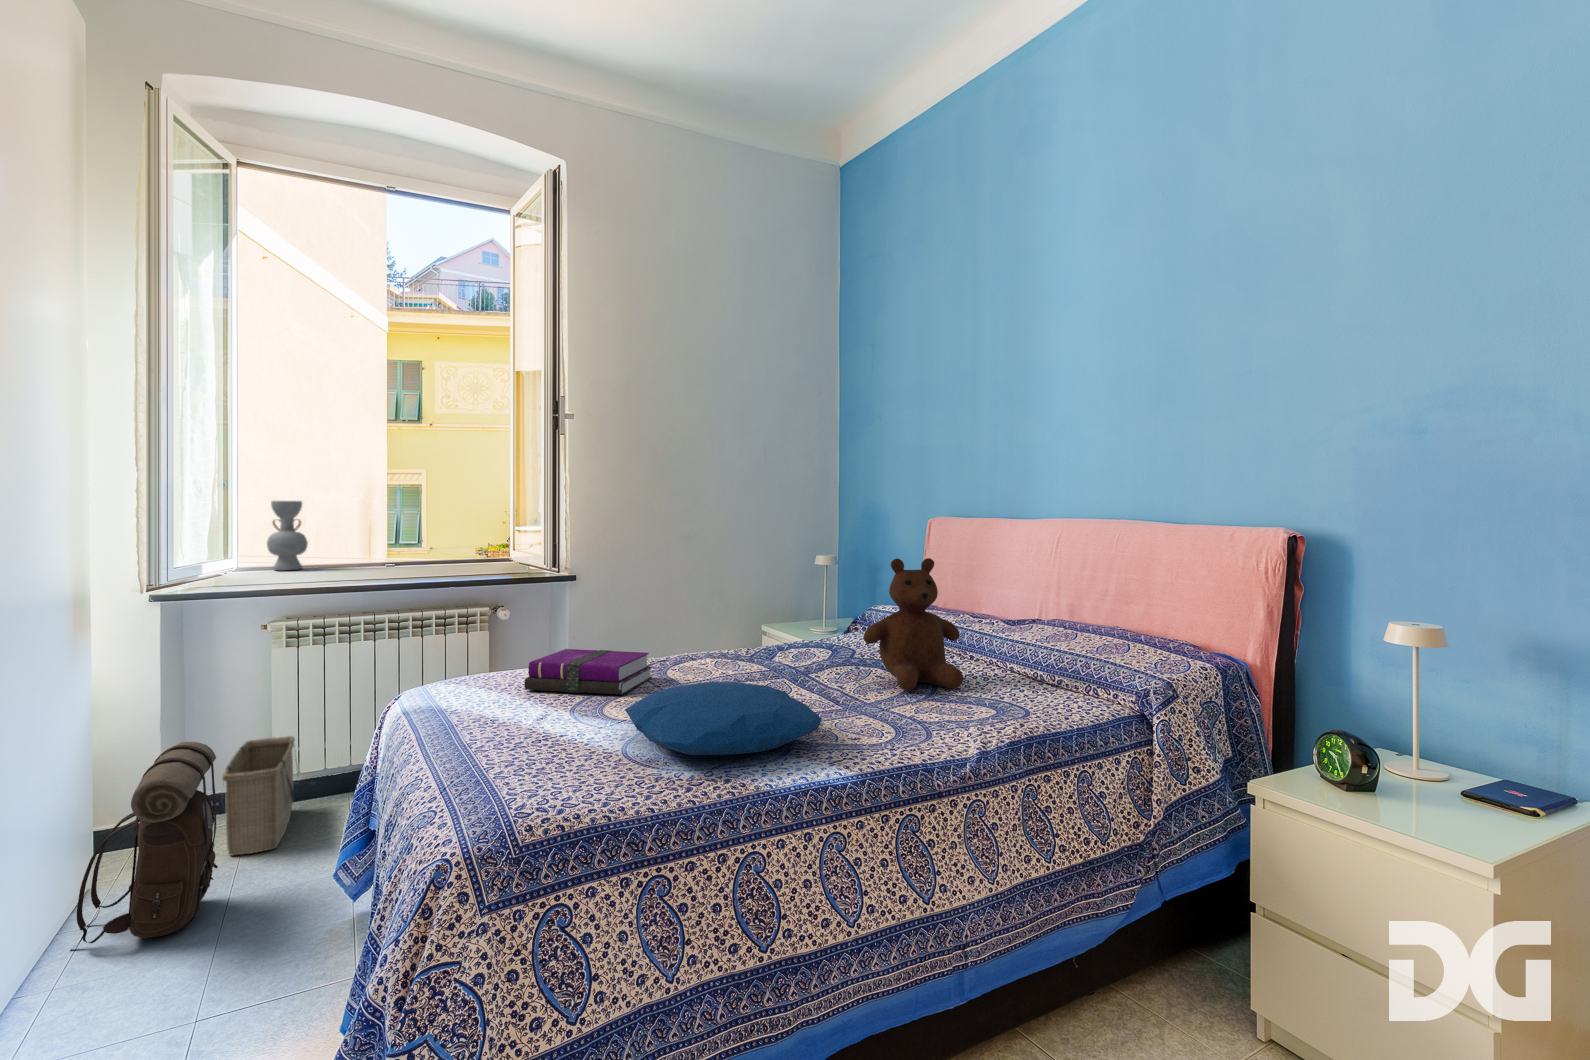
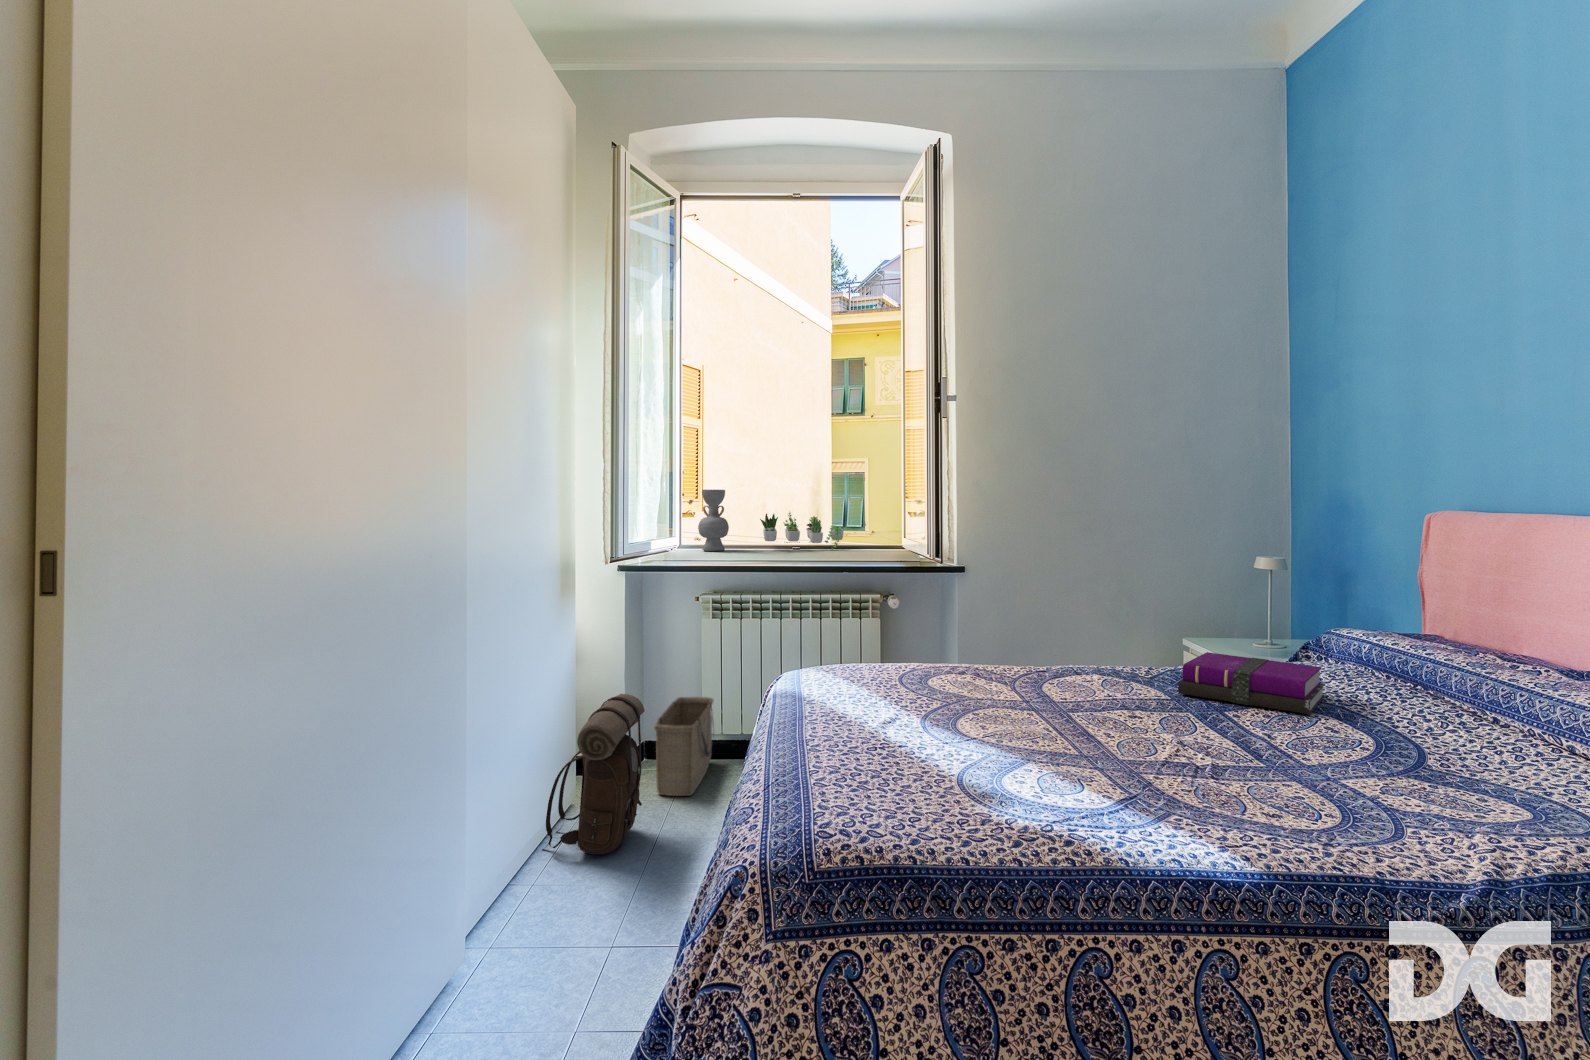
succulent plant: none [345,522,445,563] -> present [760,513,844,550]
teddy bear: present [863,558,963,691] -> none [1304,571,1474,765]
notebook: present [525,649,652,695] -> present [1178,652,1325,714]
pillow: present [625,682,821,755] -> none [967,710,1217,813]

